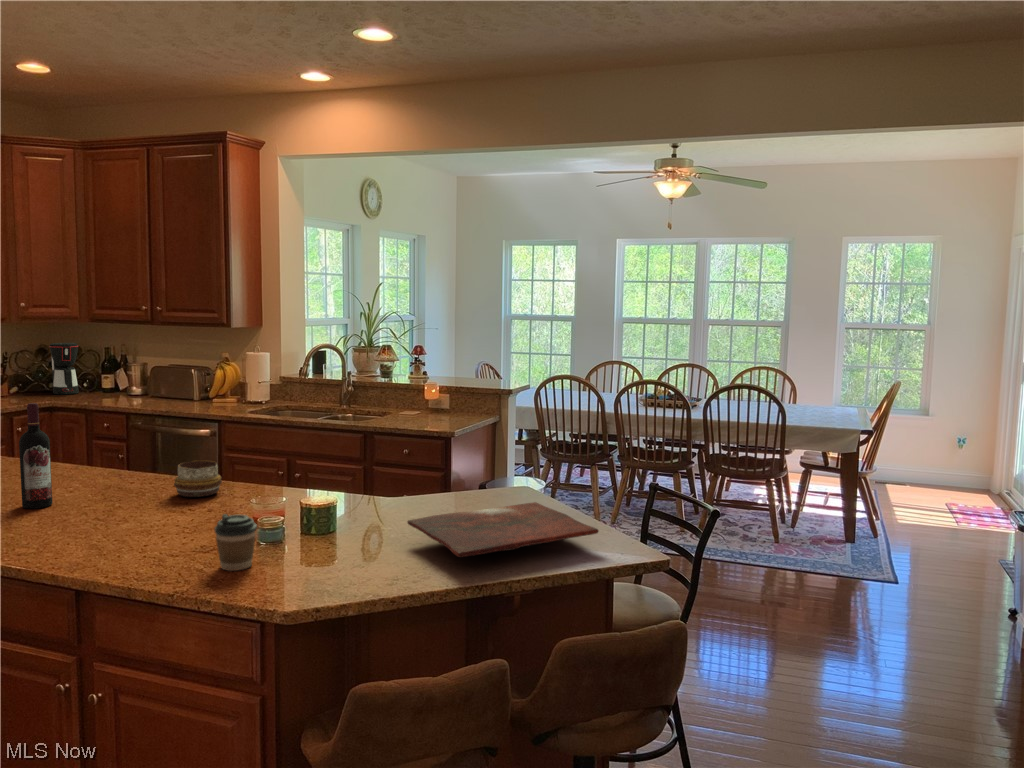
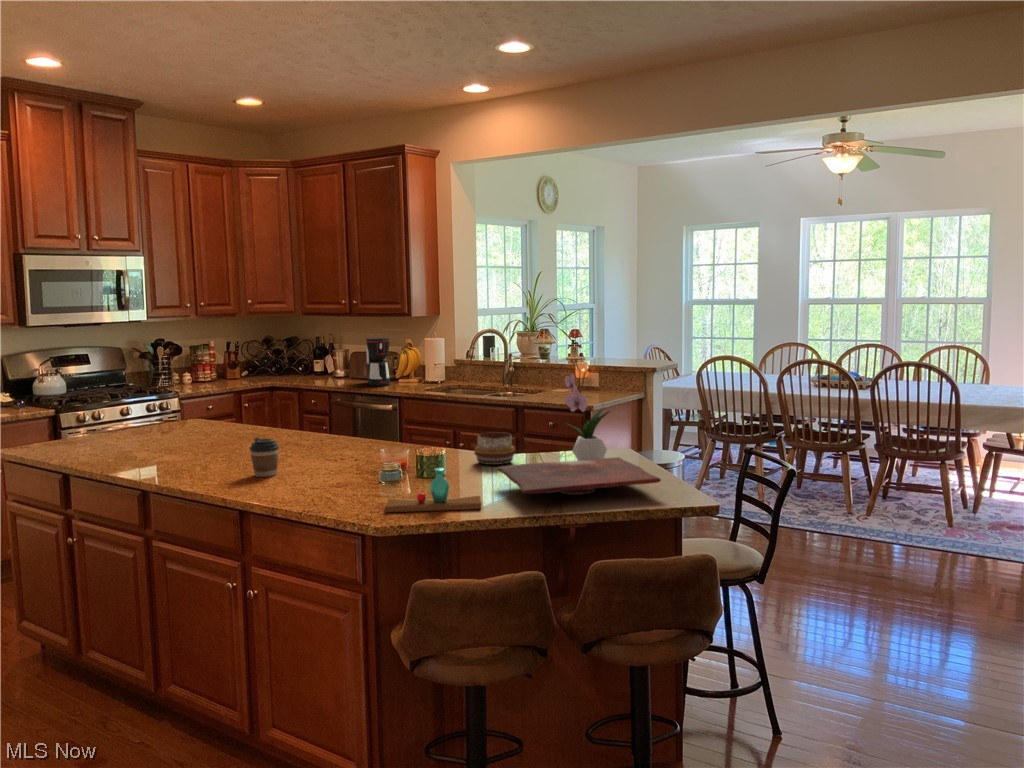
coffee maker: present [49,343,79,395] -> present [366,338,390,386]
flower arrangement: none [467,391,519,510] -> present [565,359,610,460]
wine bottle: present [19,403,52,509] -> none [221,372,245,454]
decorative bowl: present [174,461,222,497] -> present [474,432,515,465]
coffee cup: present [215,514,257,571] -> present [250,438,279,477]
vase: none [287,529,406,590] -> present [386,468,481,512]

